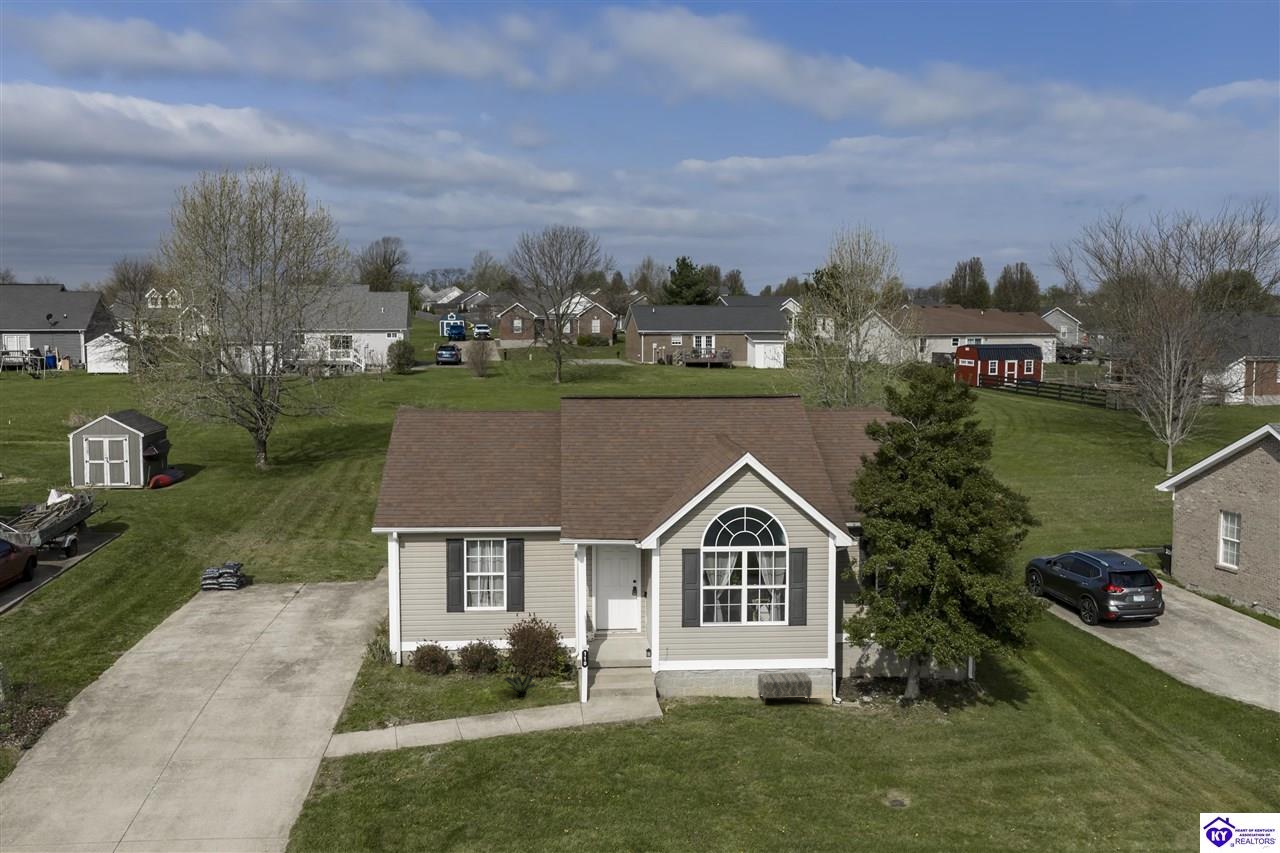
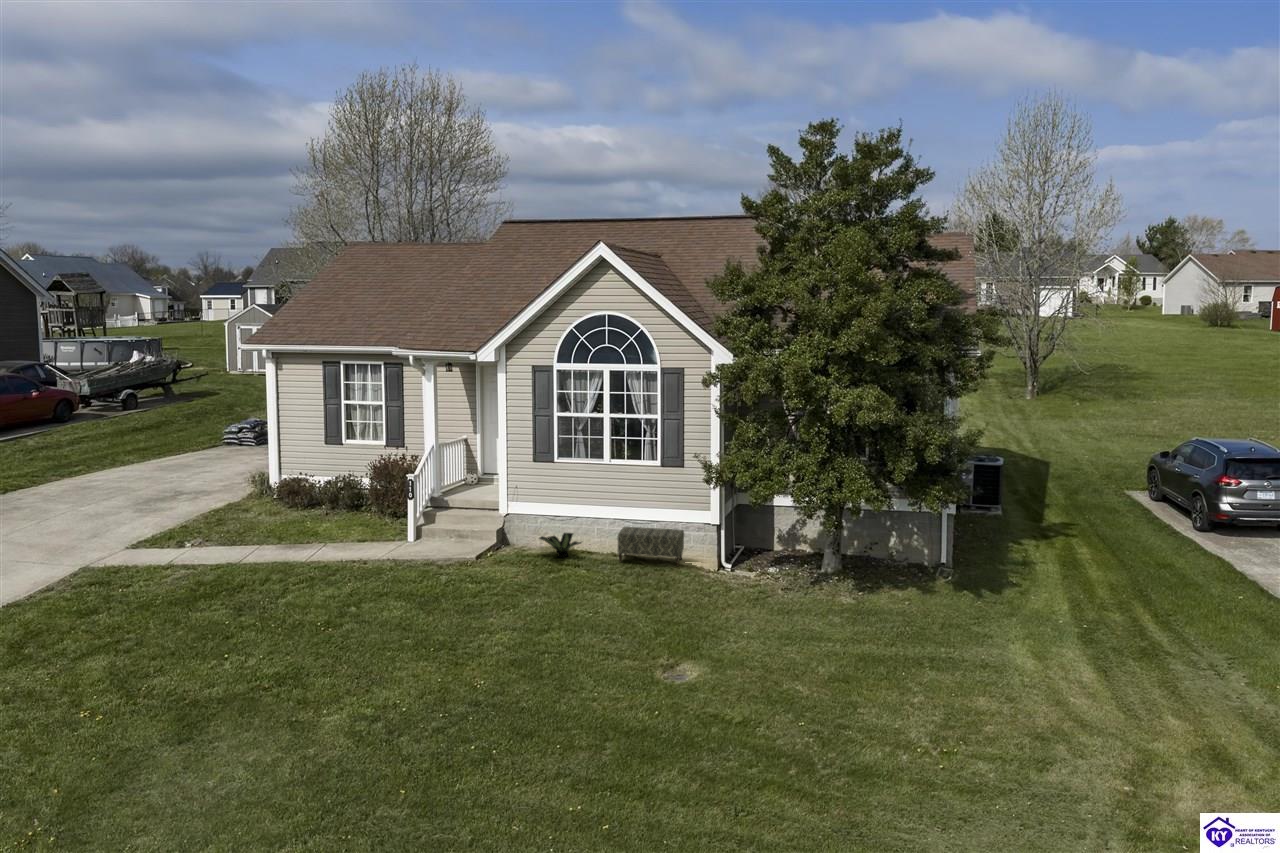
potted plant: present [504,674,536,697] -> present [539,533,581,558]

